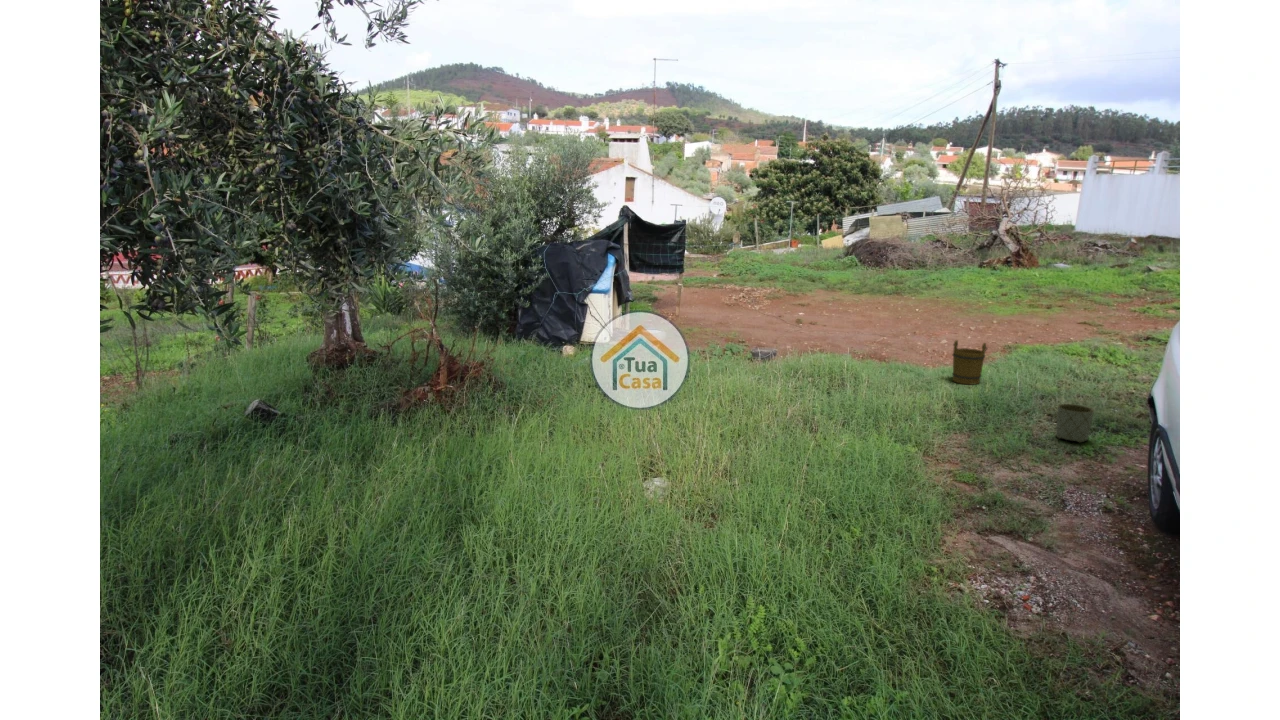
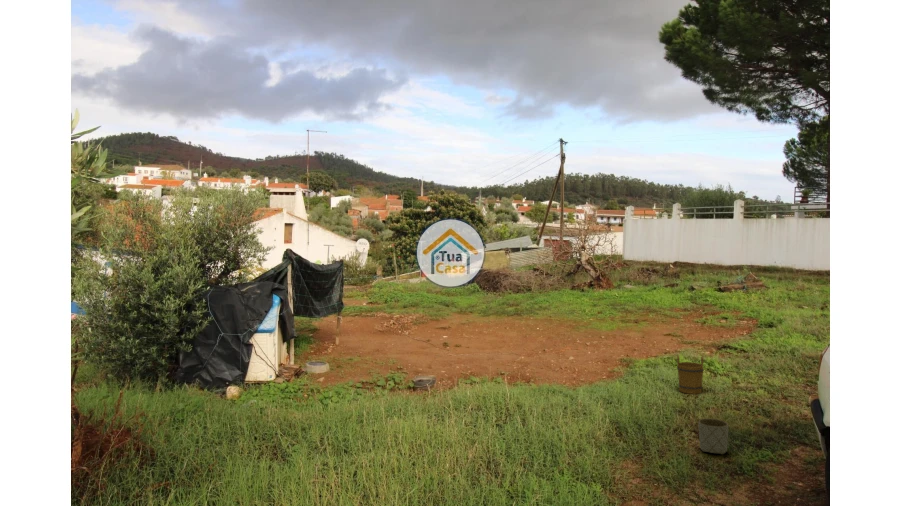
bucket: present [952,340,987,385] -> present [676,356,704,394]

